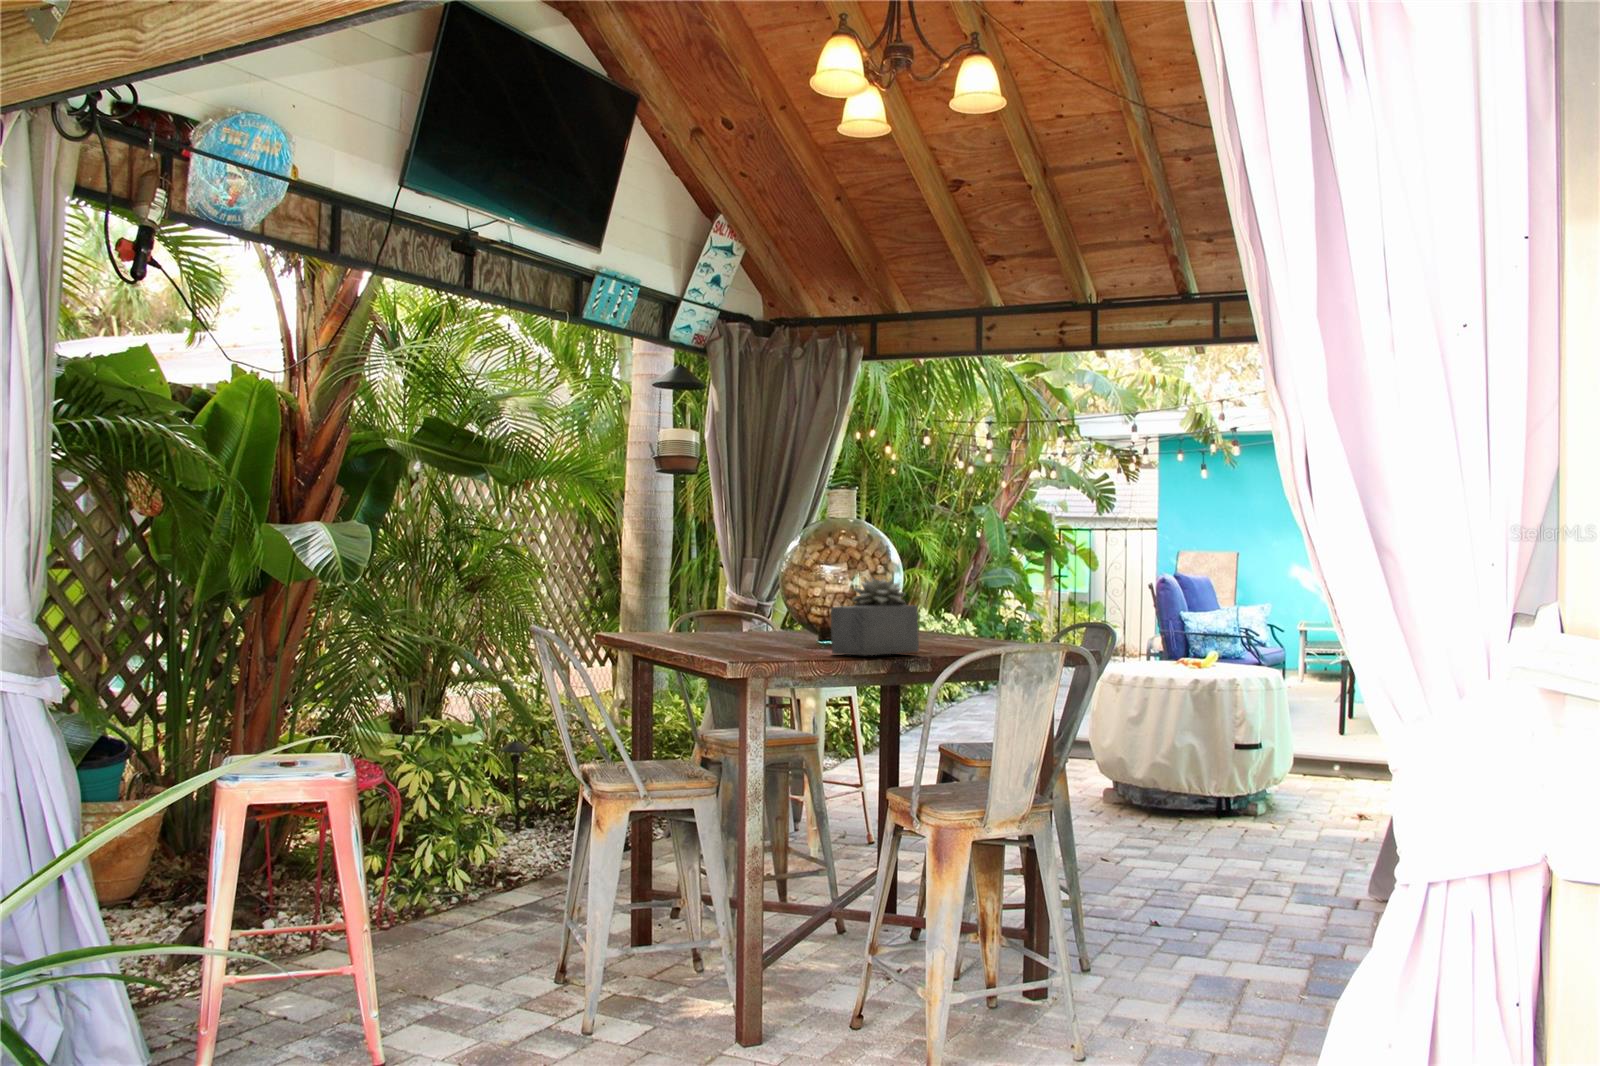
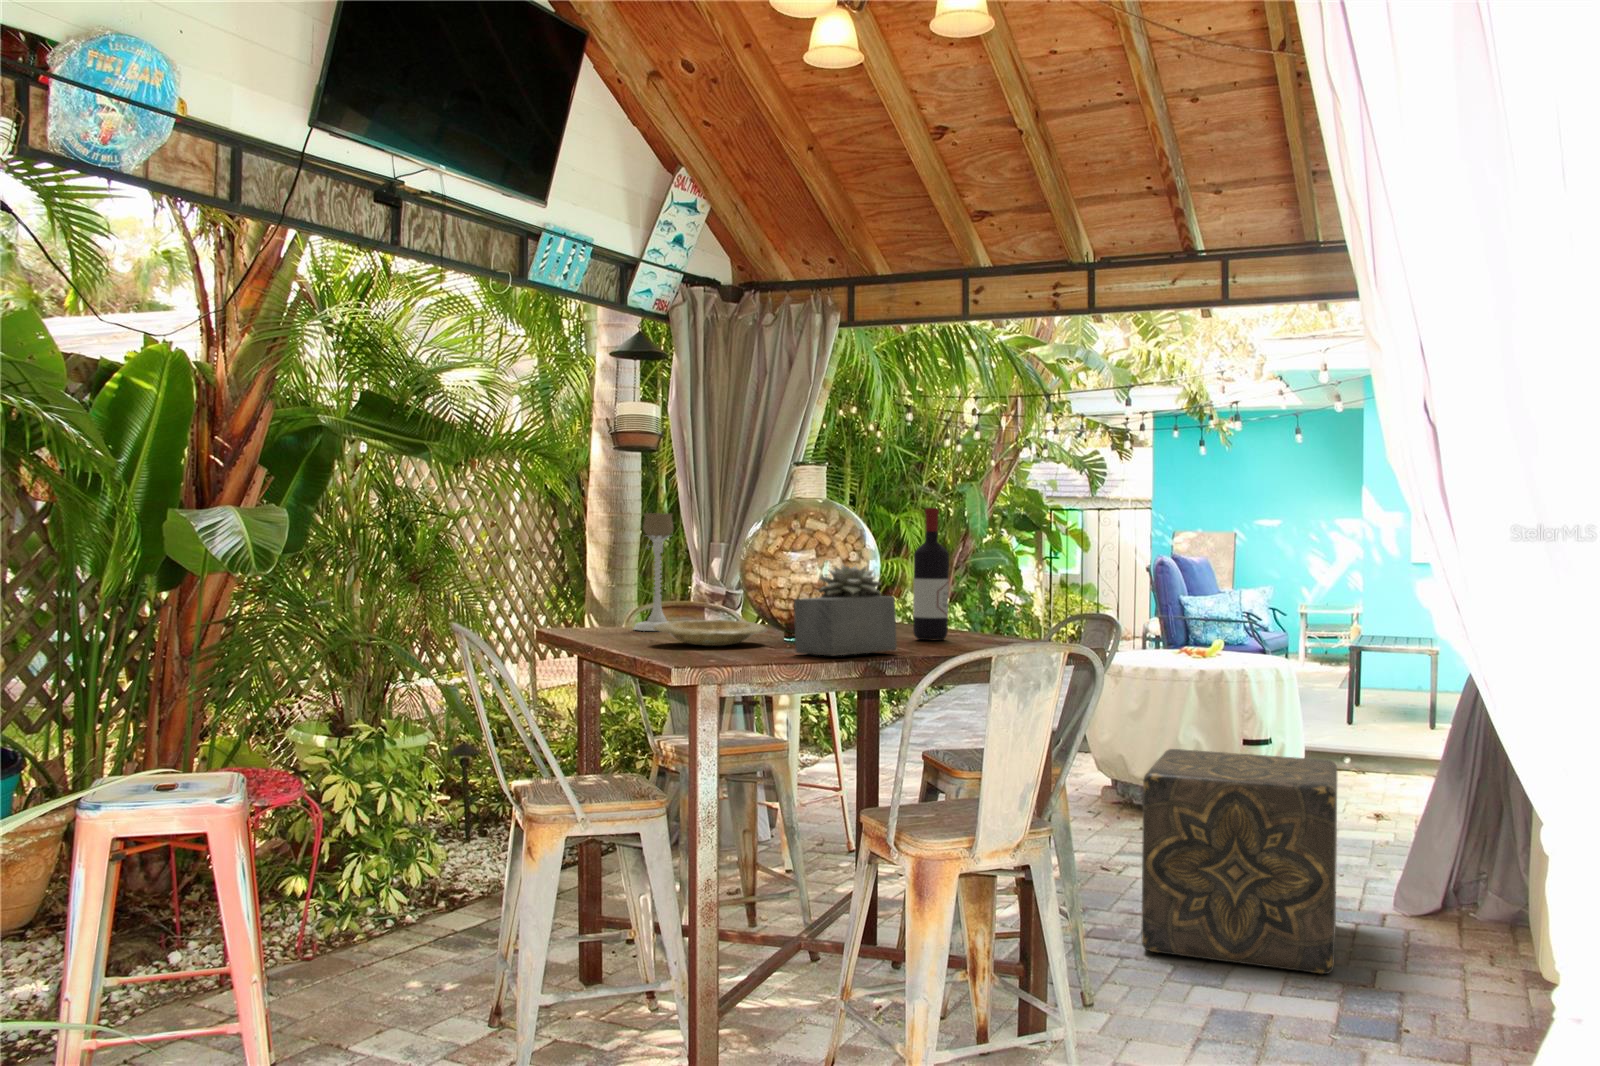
wine bottle: none [932,529,964,645] -> present [913,508,949,640]
candle holder: none [683,532,726,636] -> present [634,513,673,631]
plate: none [706,626,806,648] -> present [653,620,767,646]
ottoman: none [1134,749,1312,949] -> present [1141,749,1337,974]

